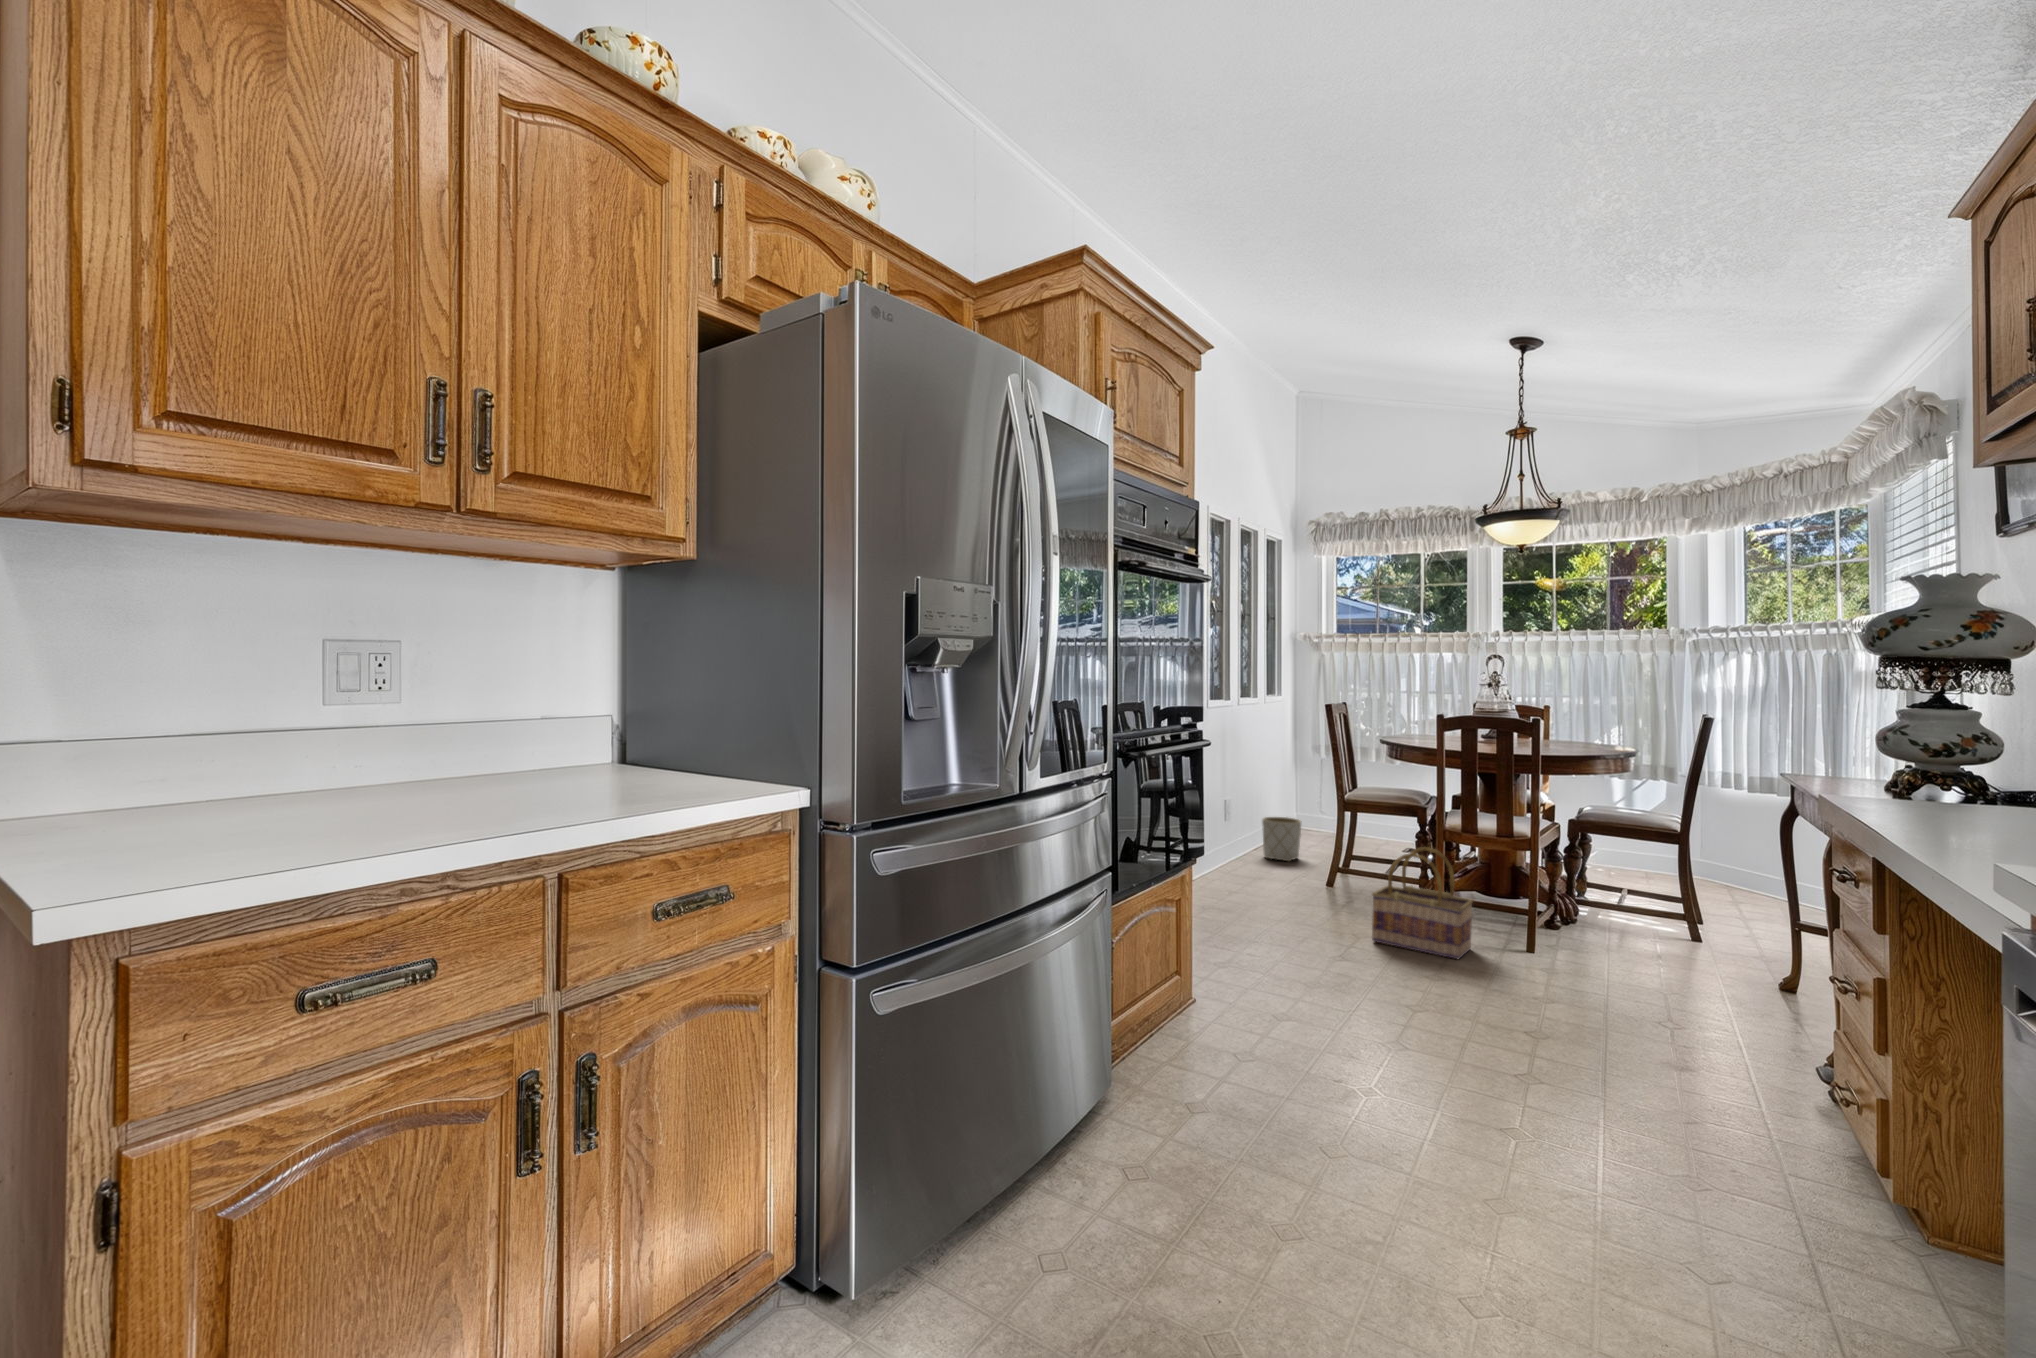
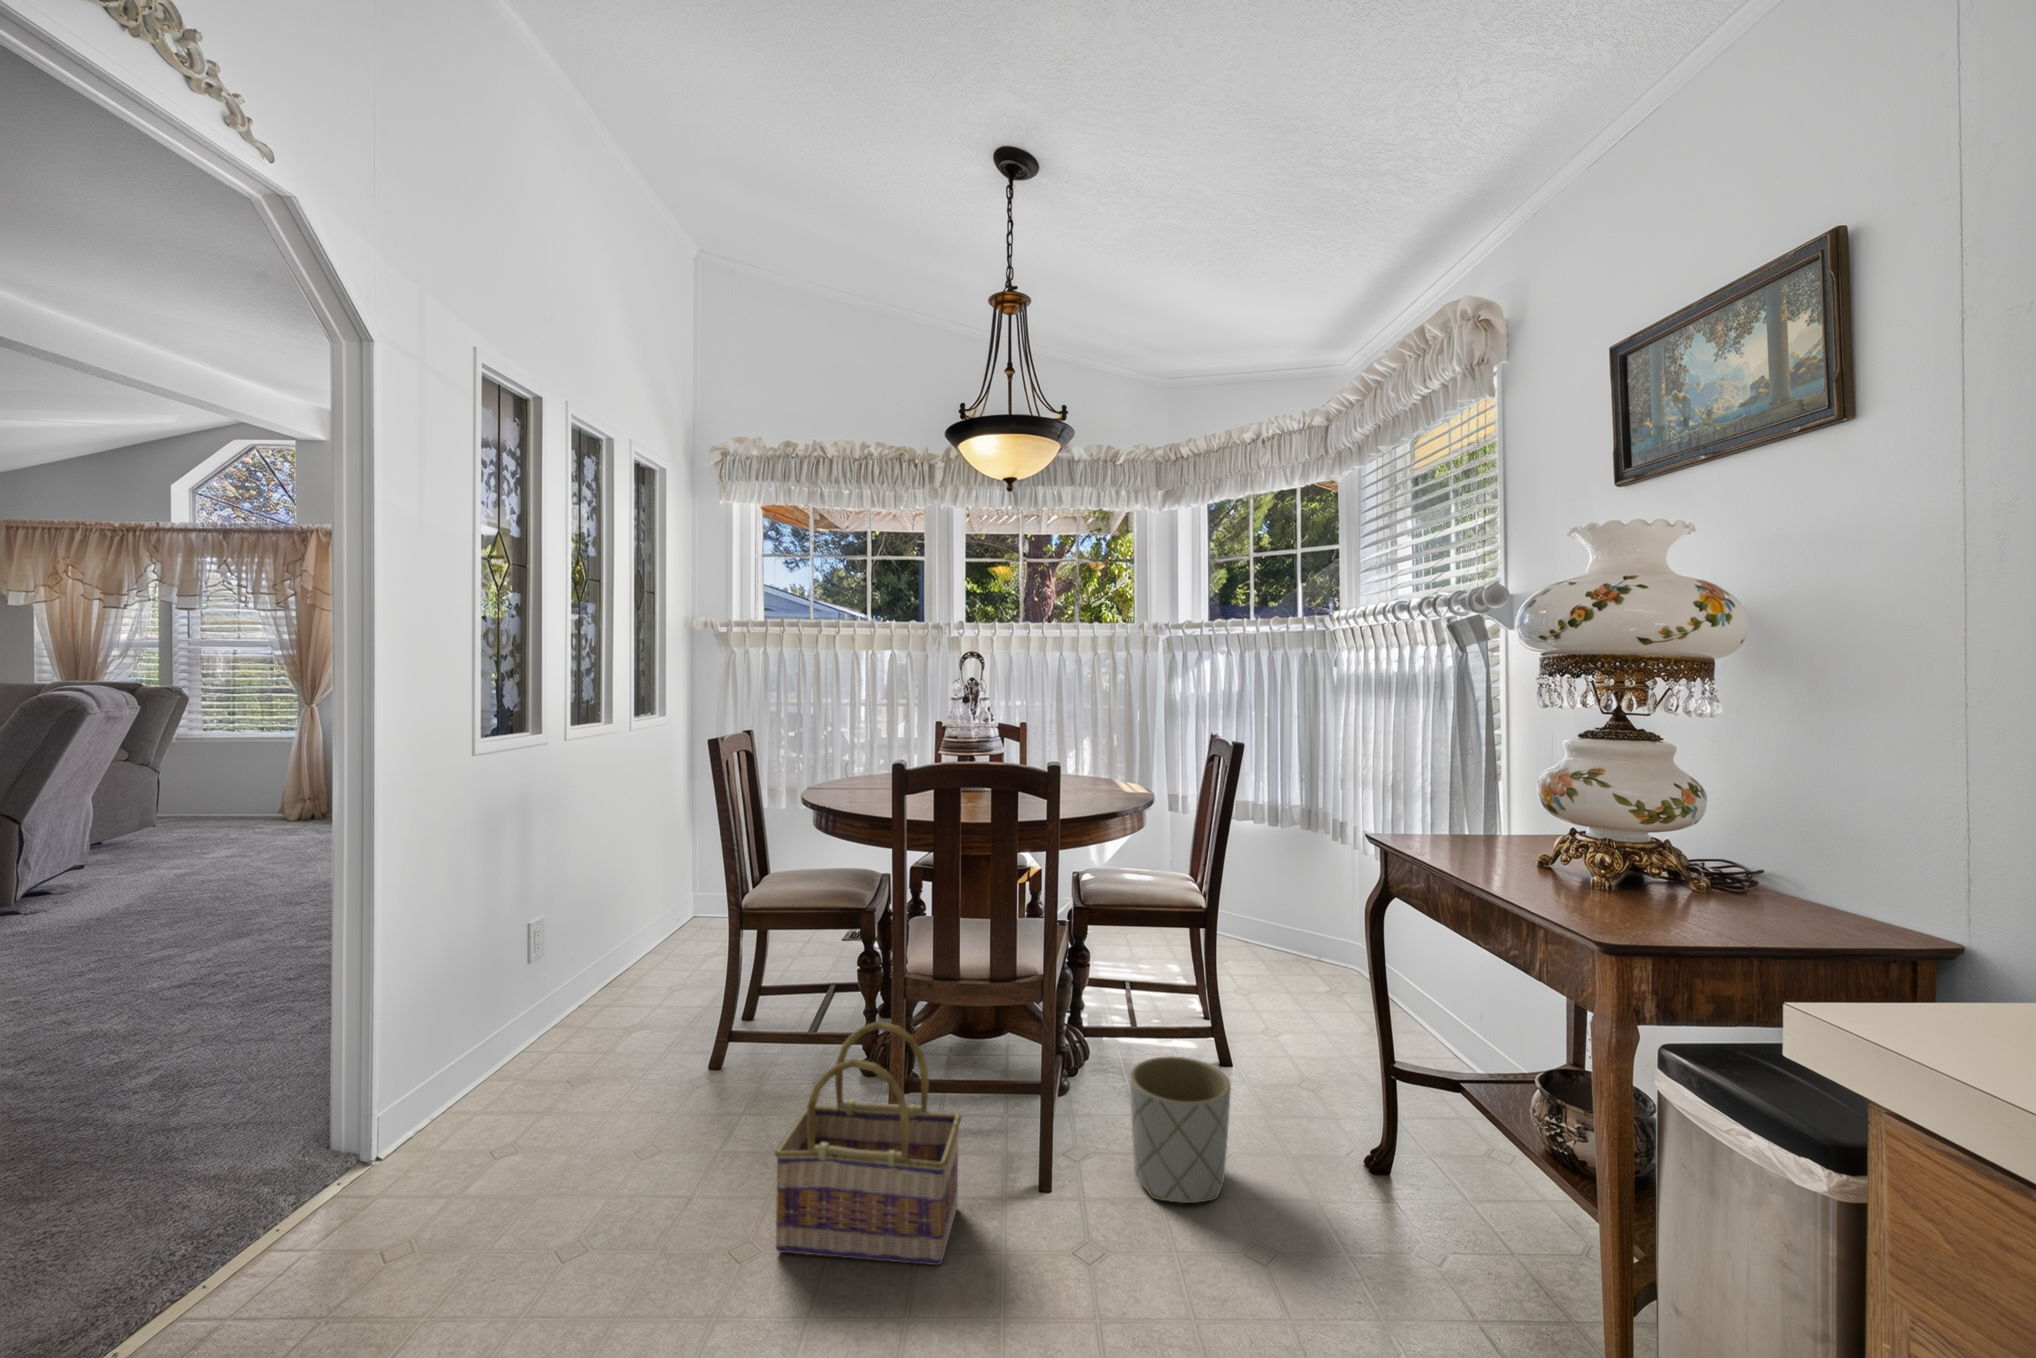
planter: present [1262,817,1301,861] -> present [1130,1057,1231,1203]

